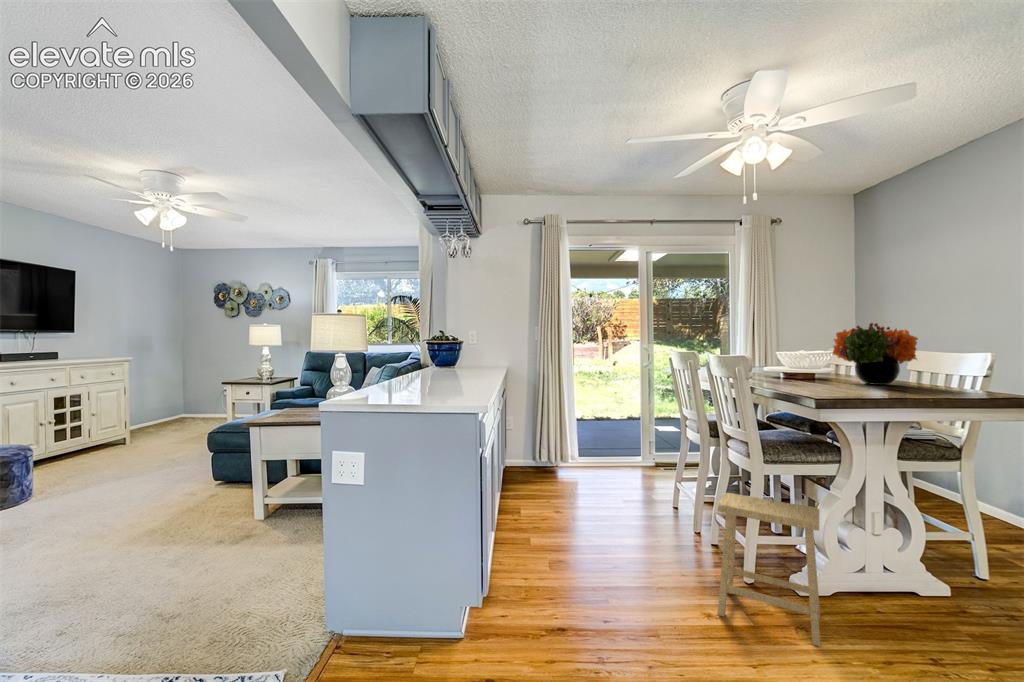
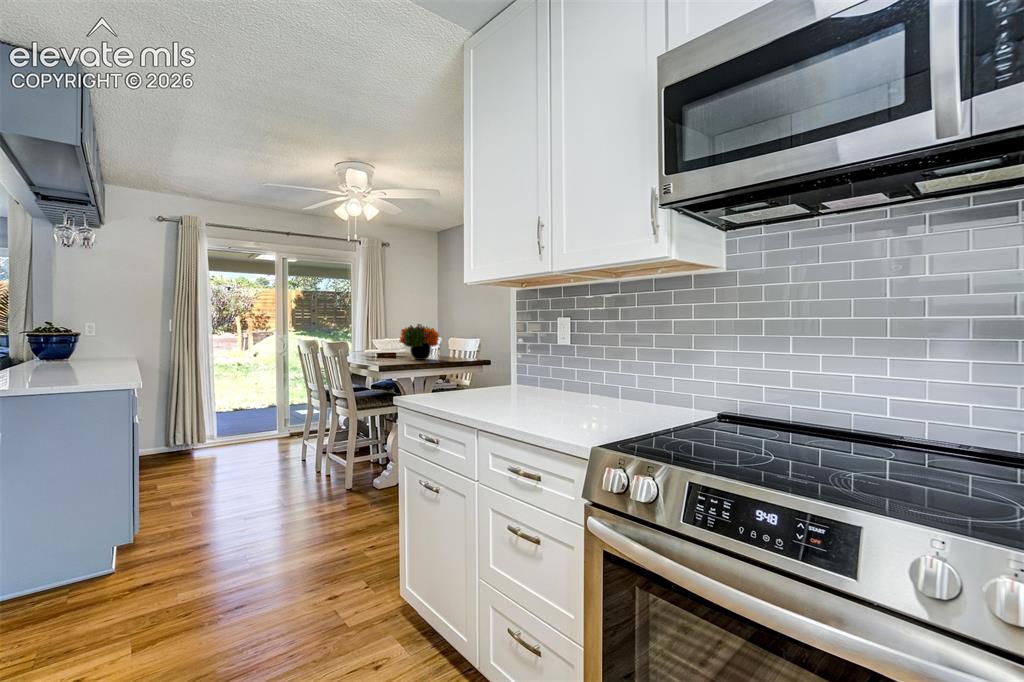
footstool: present [718,493,820,646] -> none [321,429,380,503]

